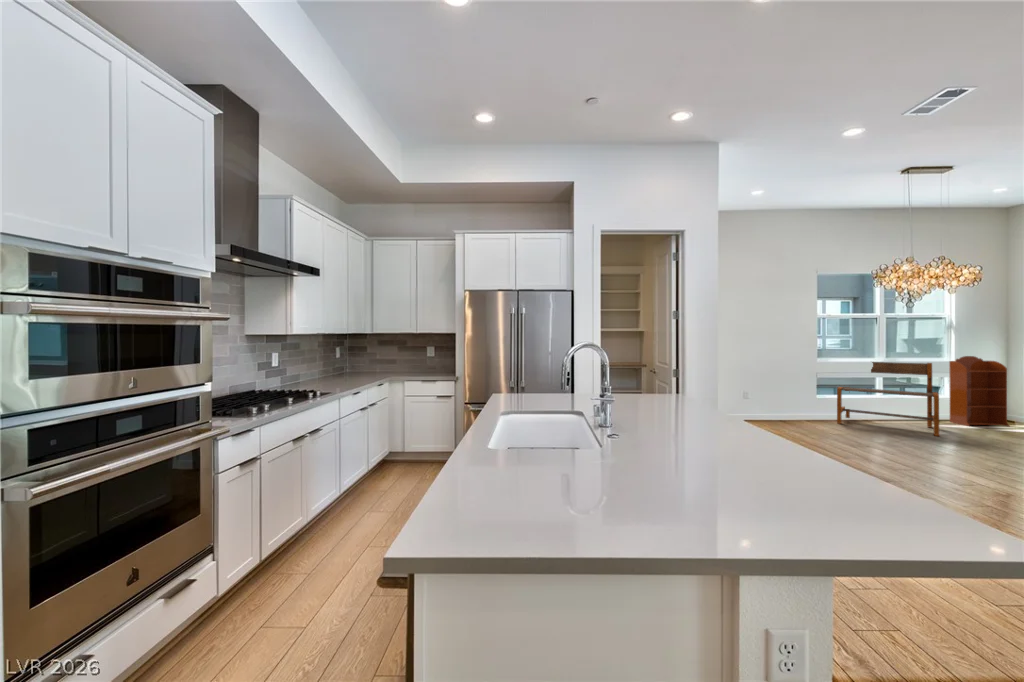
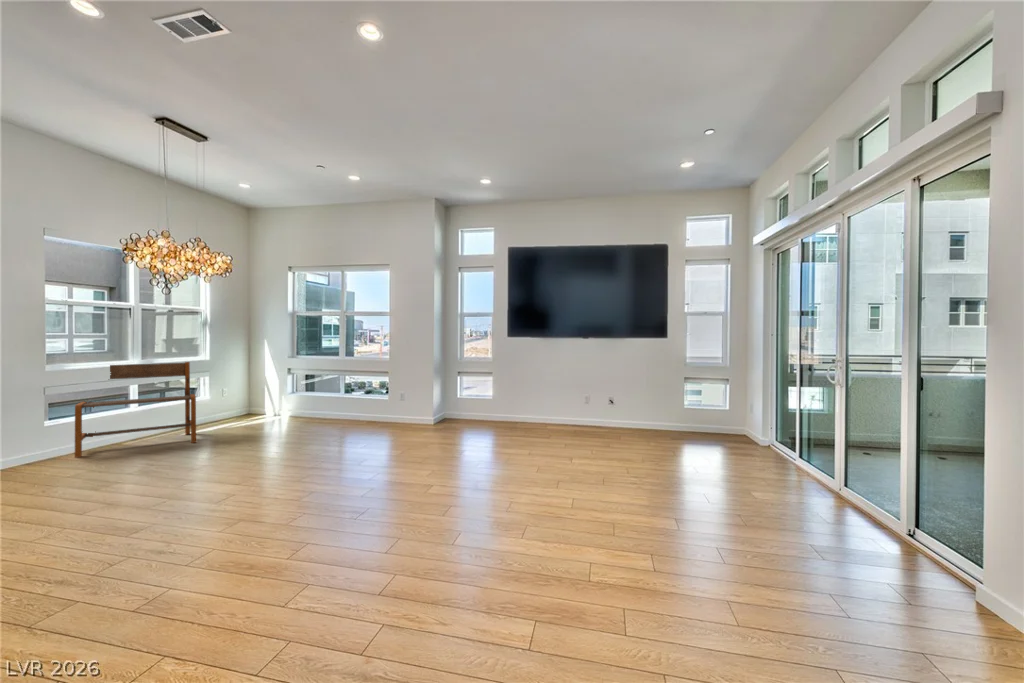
bookcase: present [949,356,1010,427] -> none [205,354,249,425]

